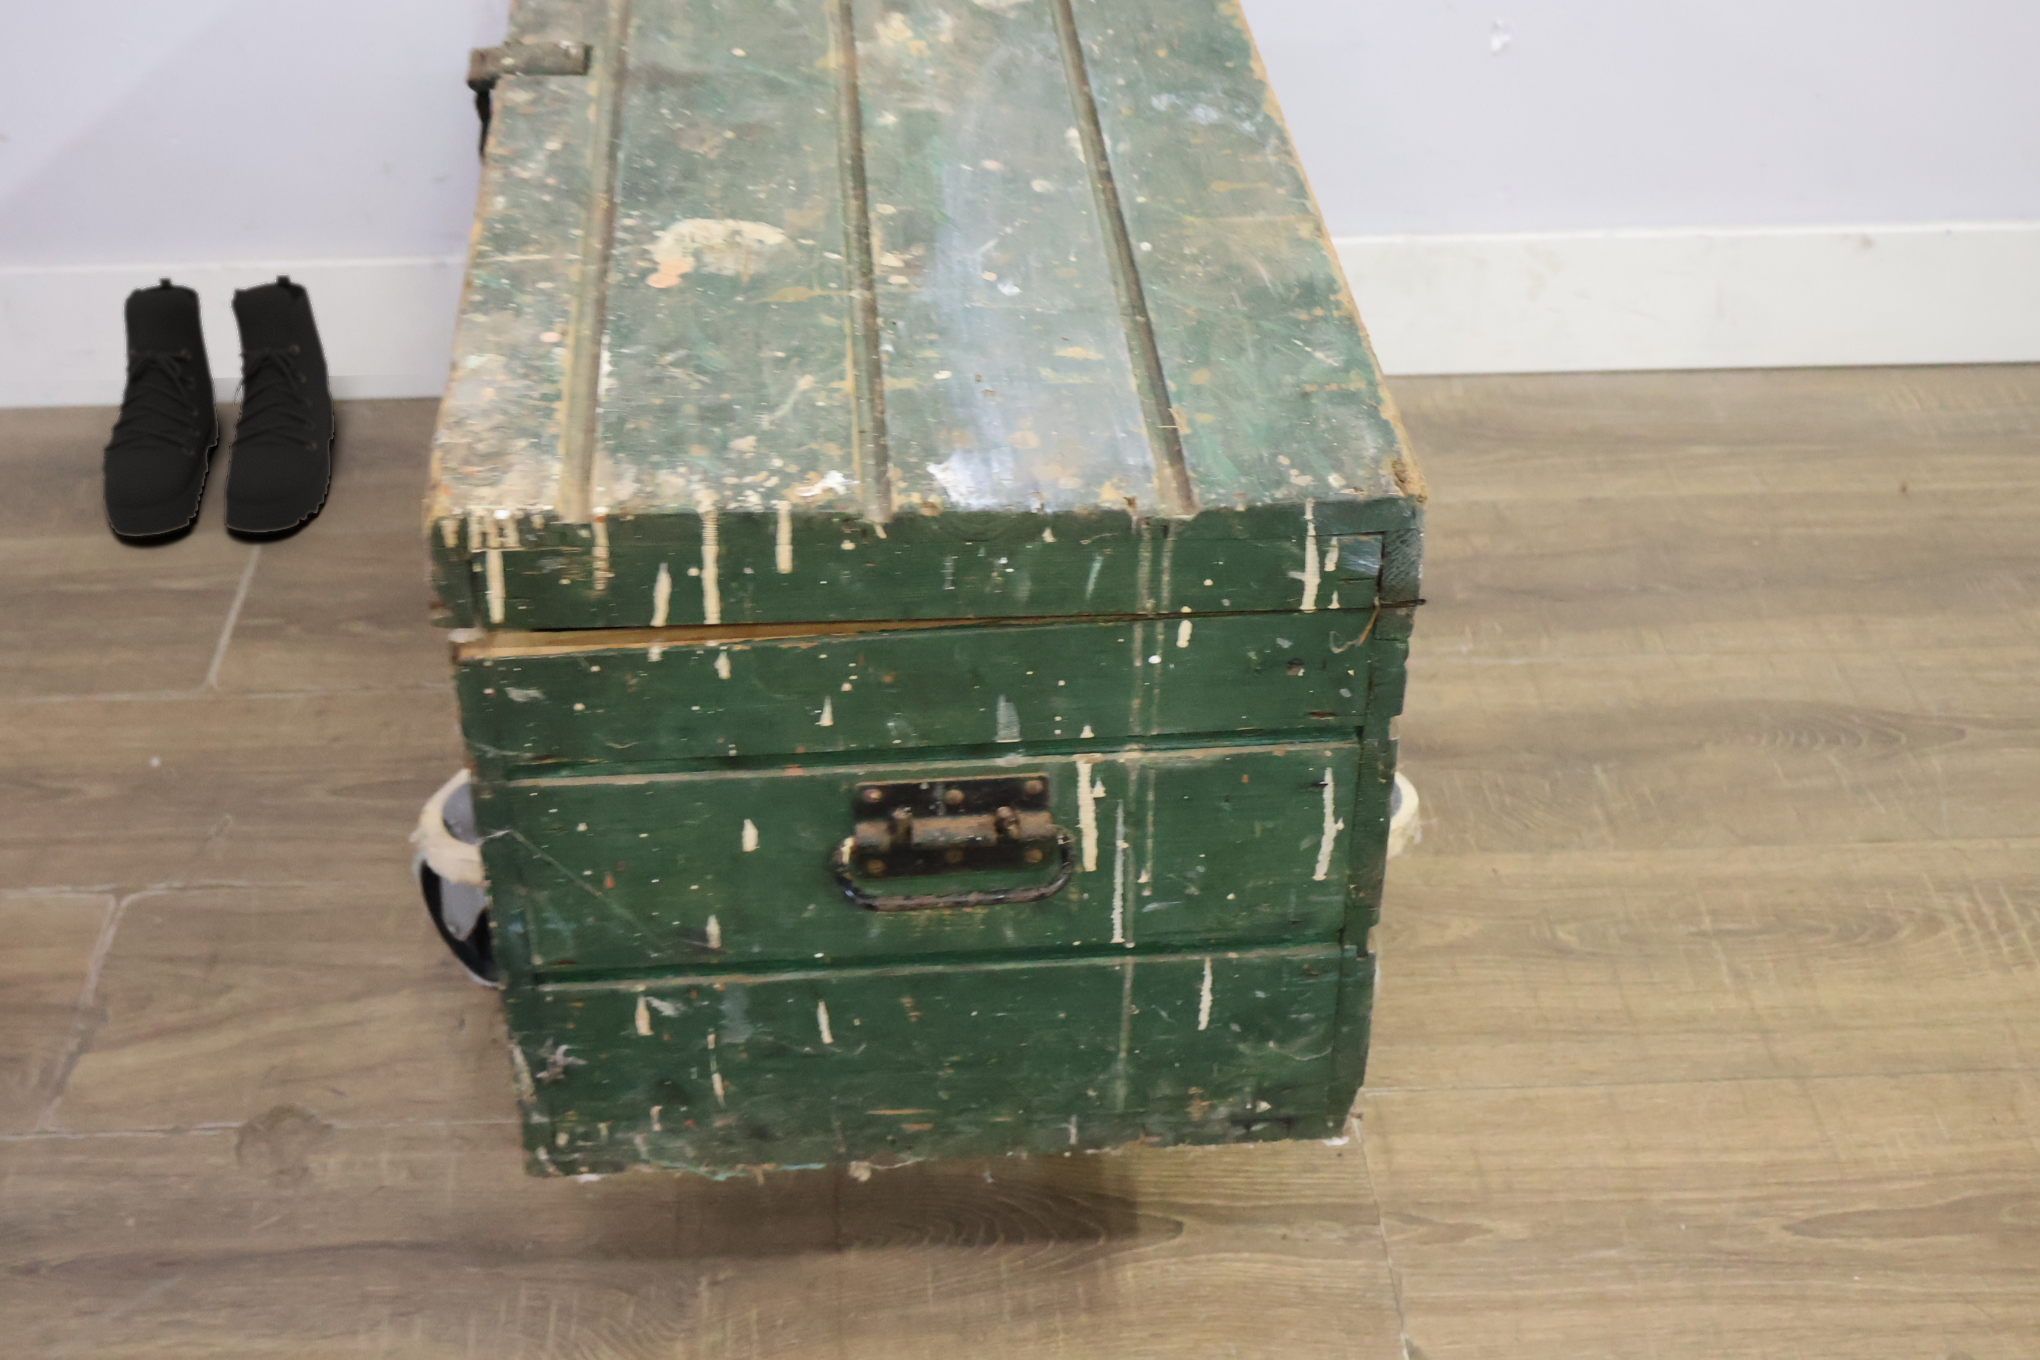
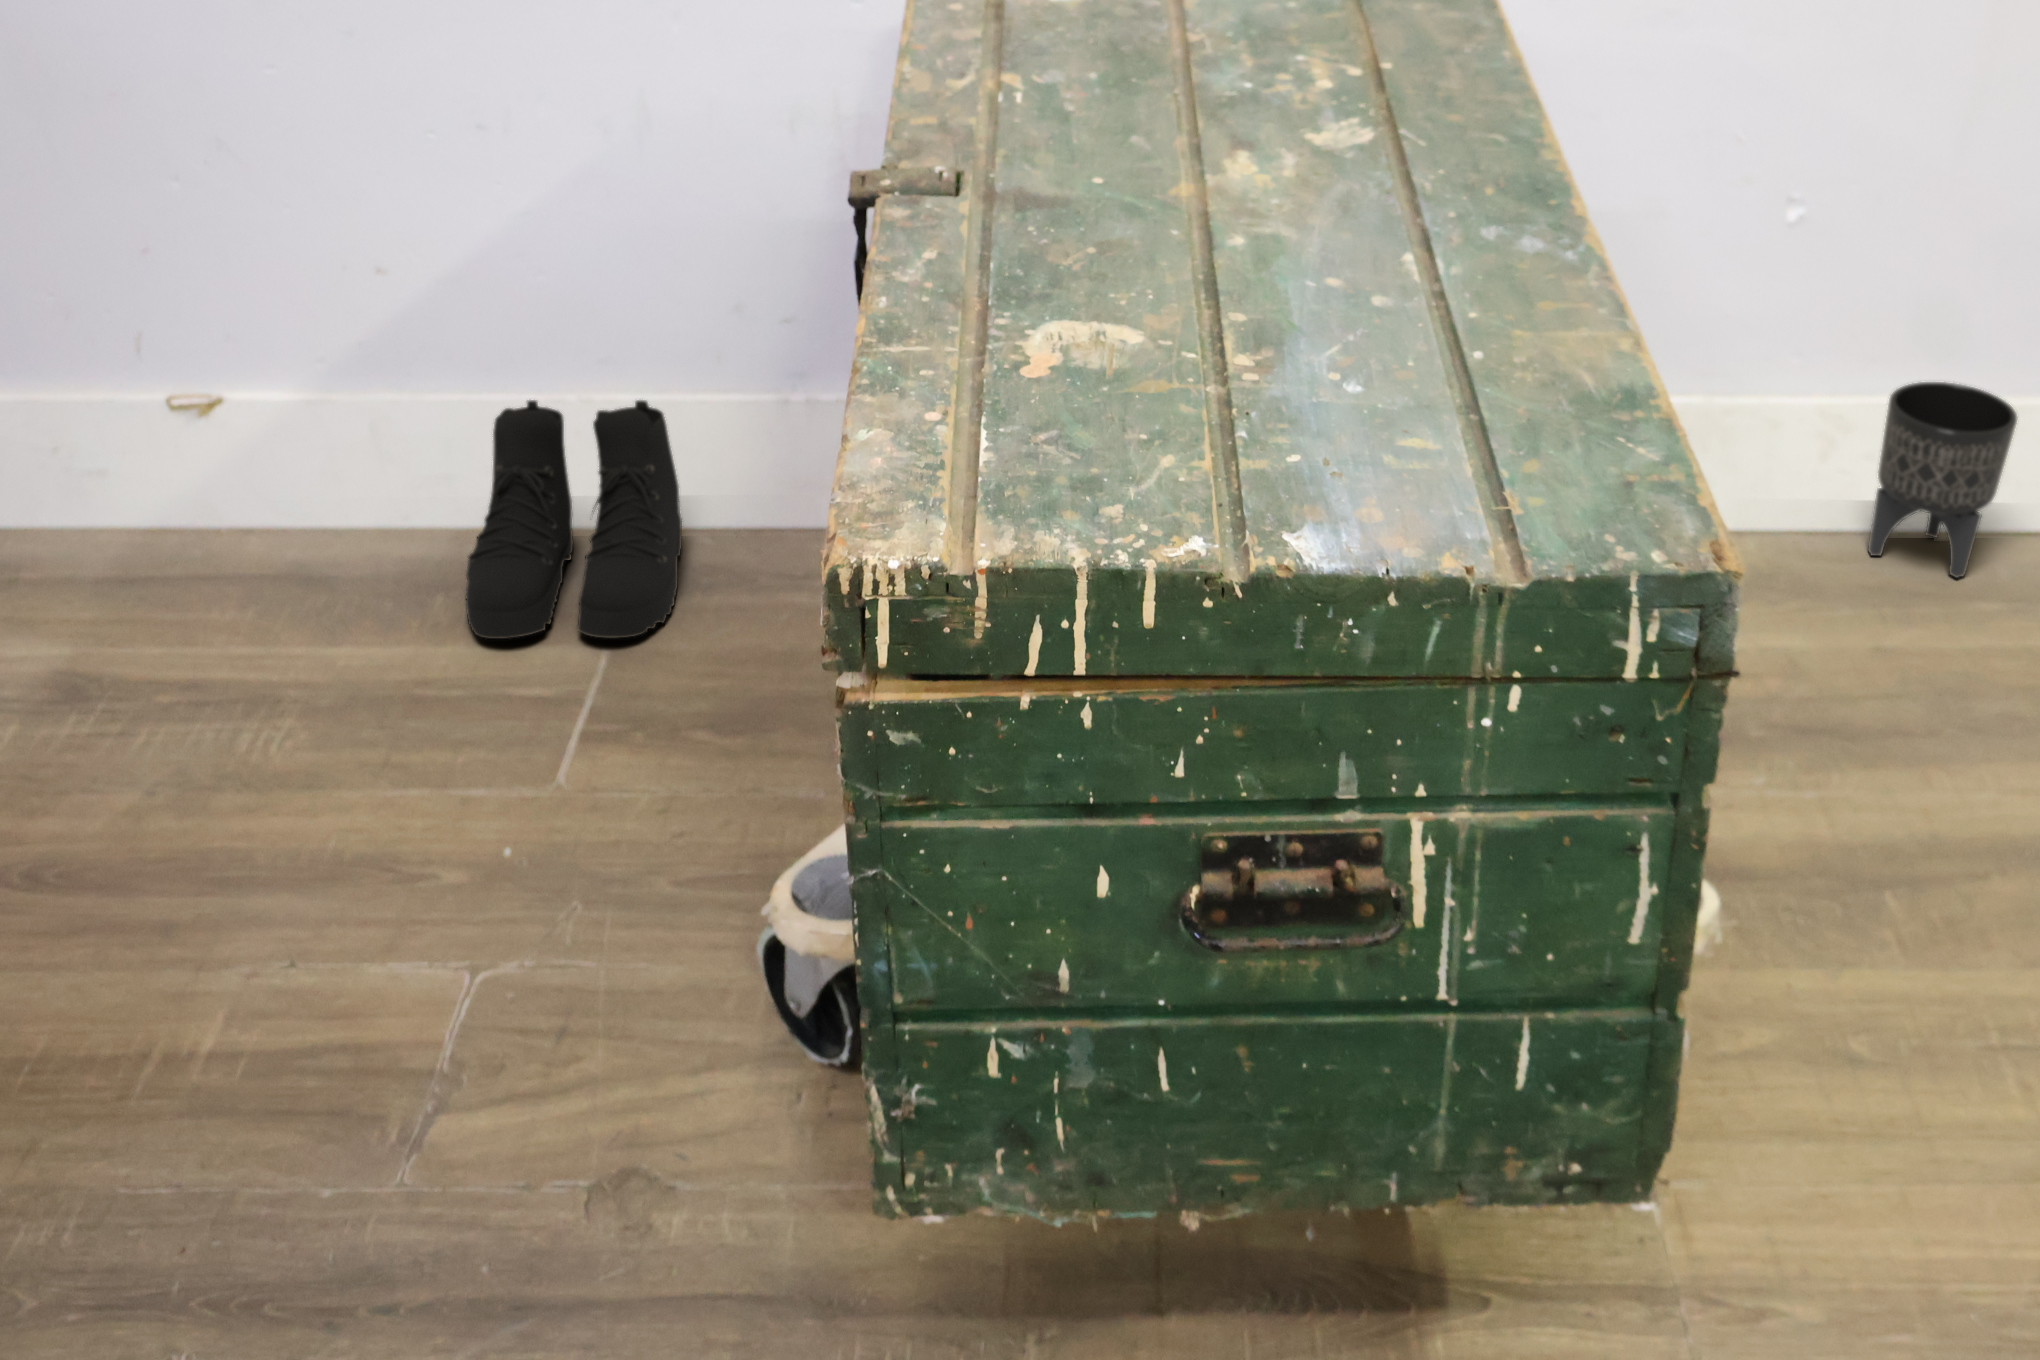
planter: none [1575,225,1729,429] -> present [1868,382,2018,578]

